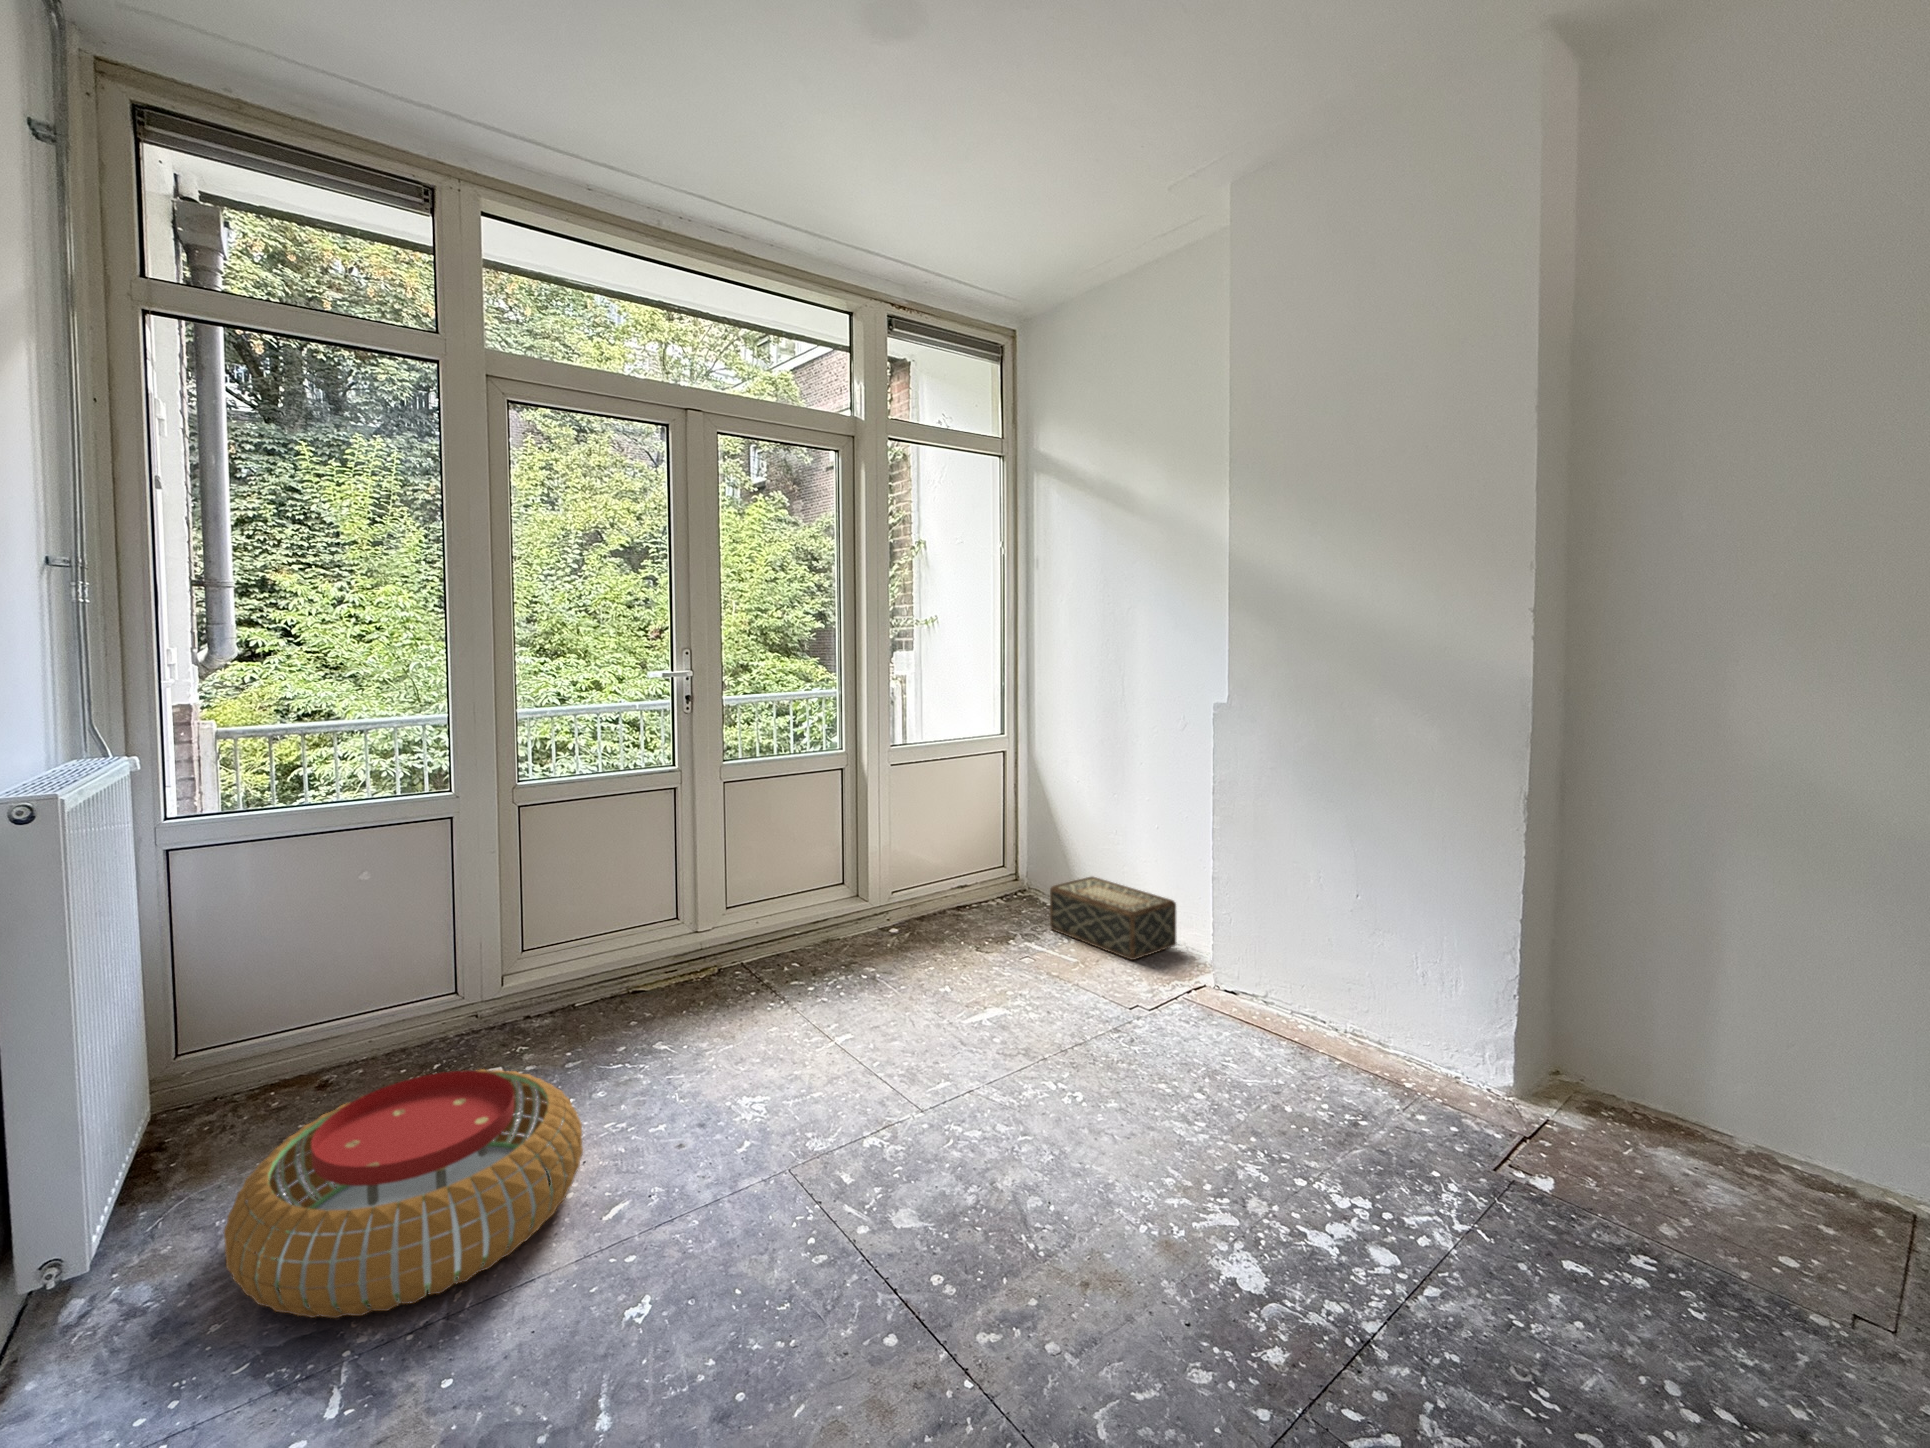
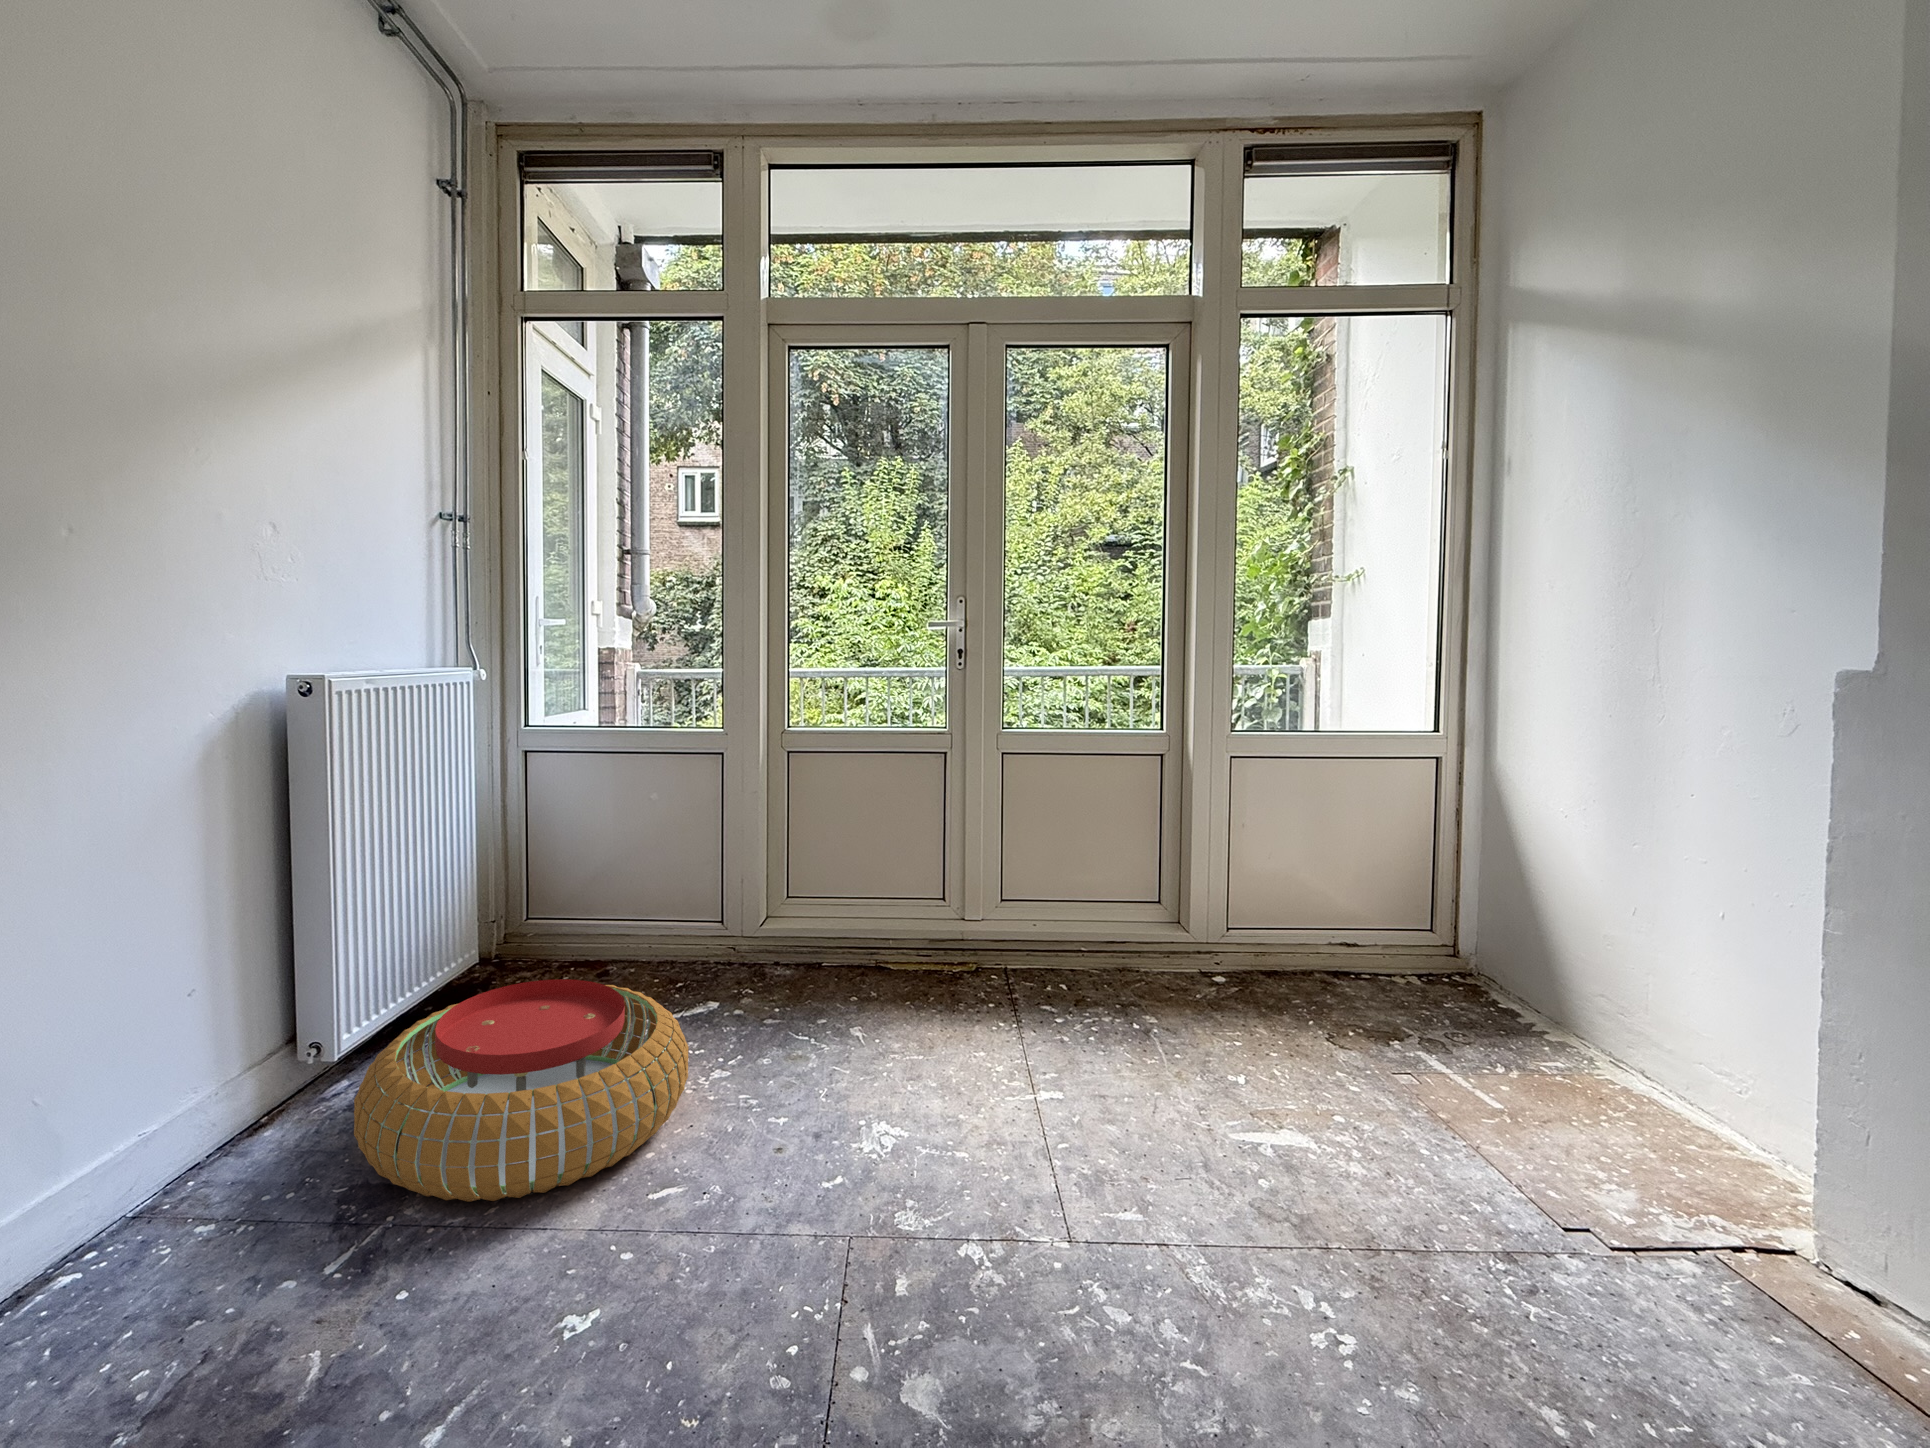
woven basket: present [1050,877,1177,960] -> none [1476,978,1740,1148]

